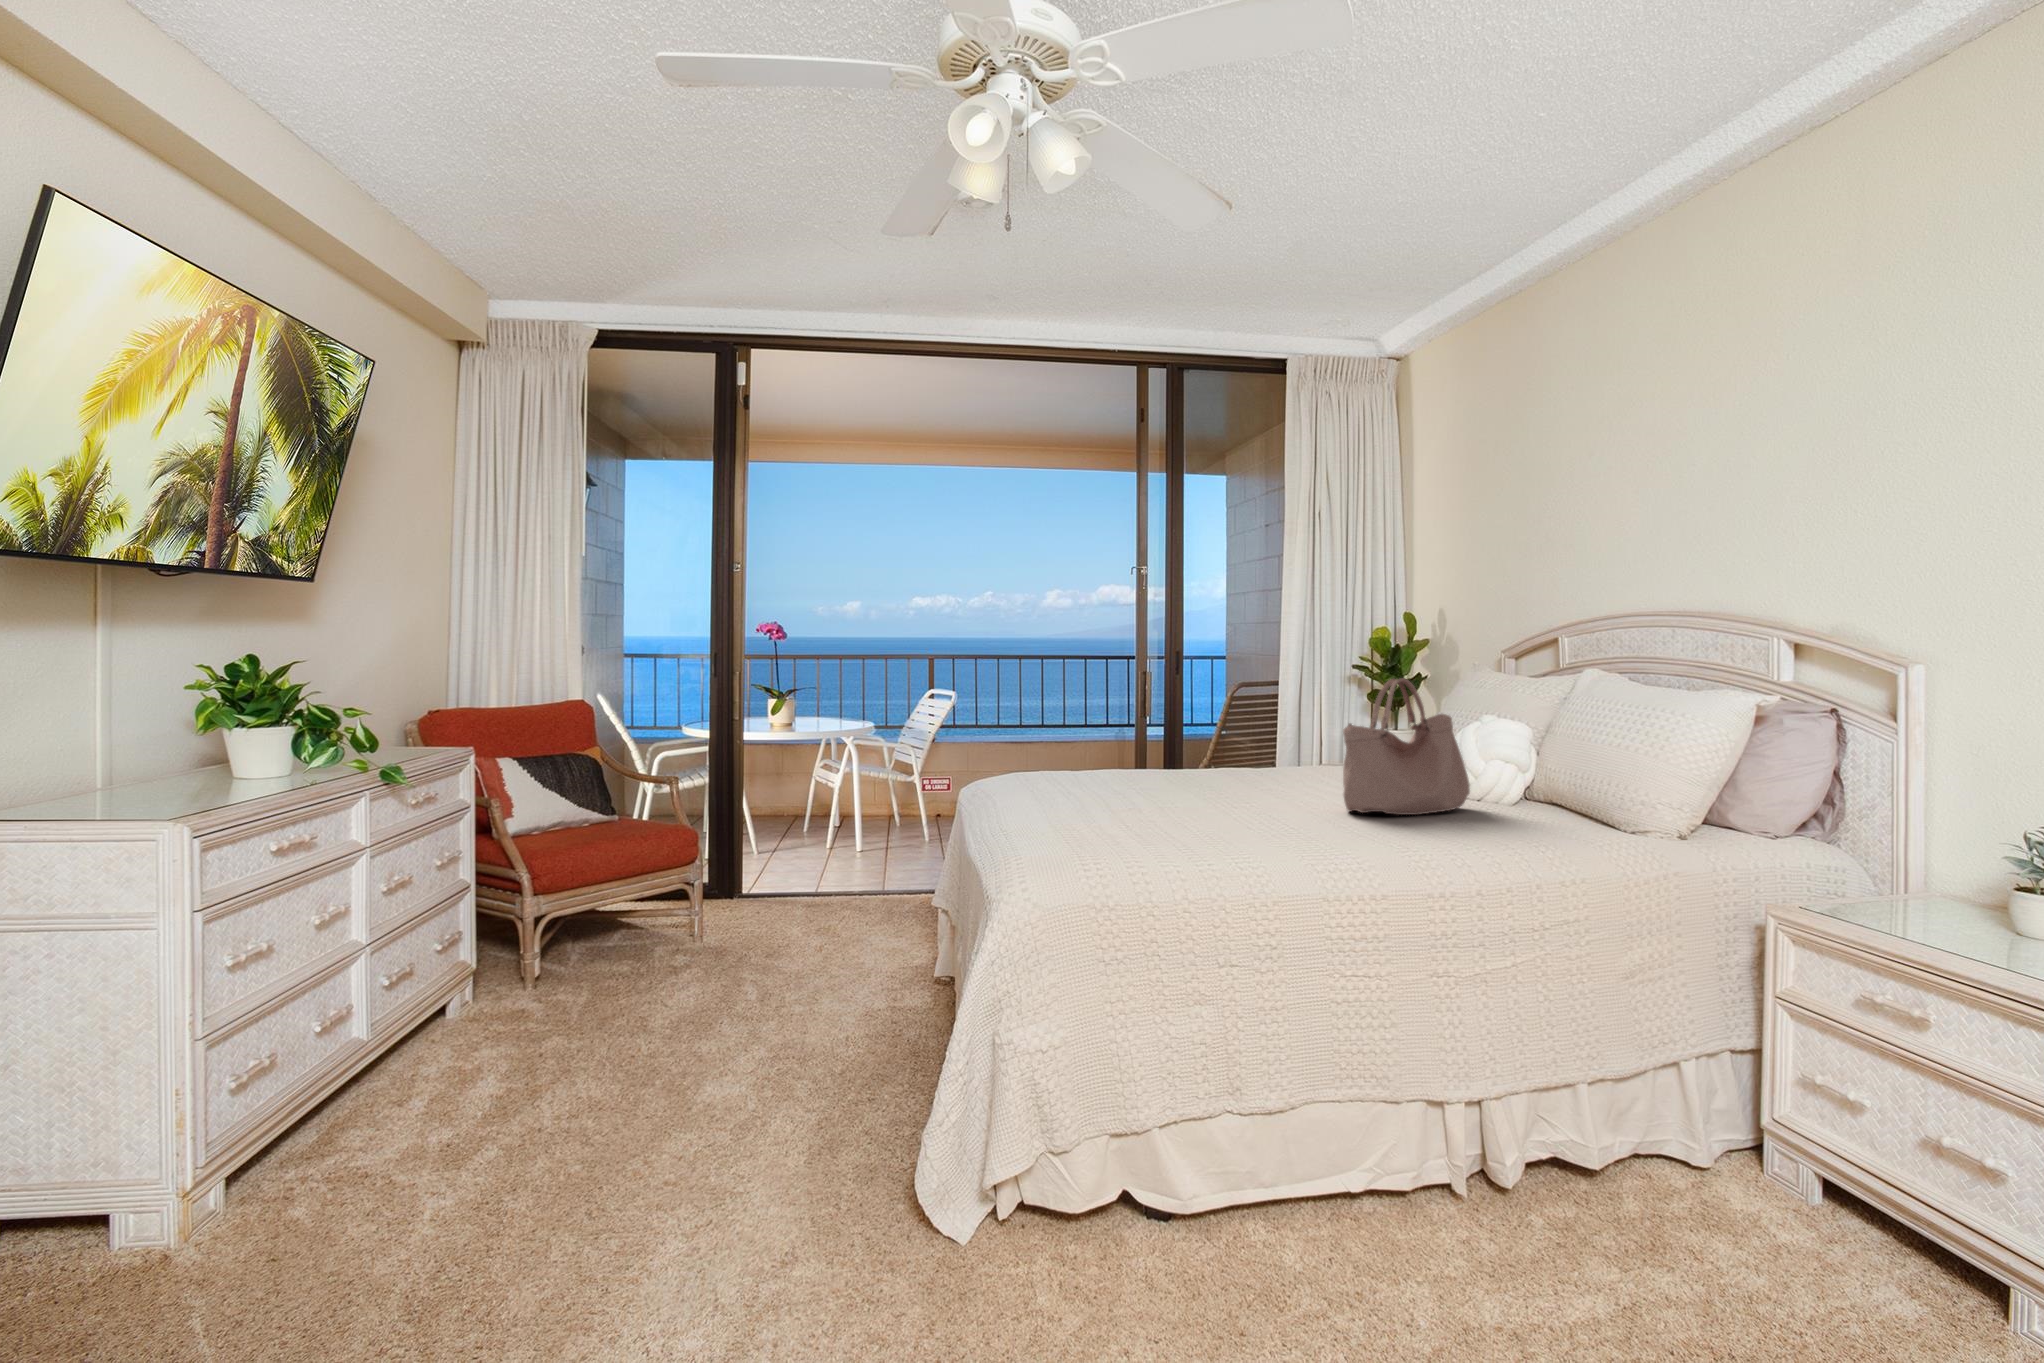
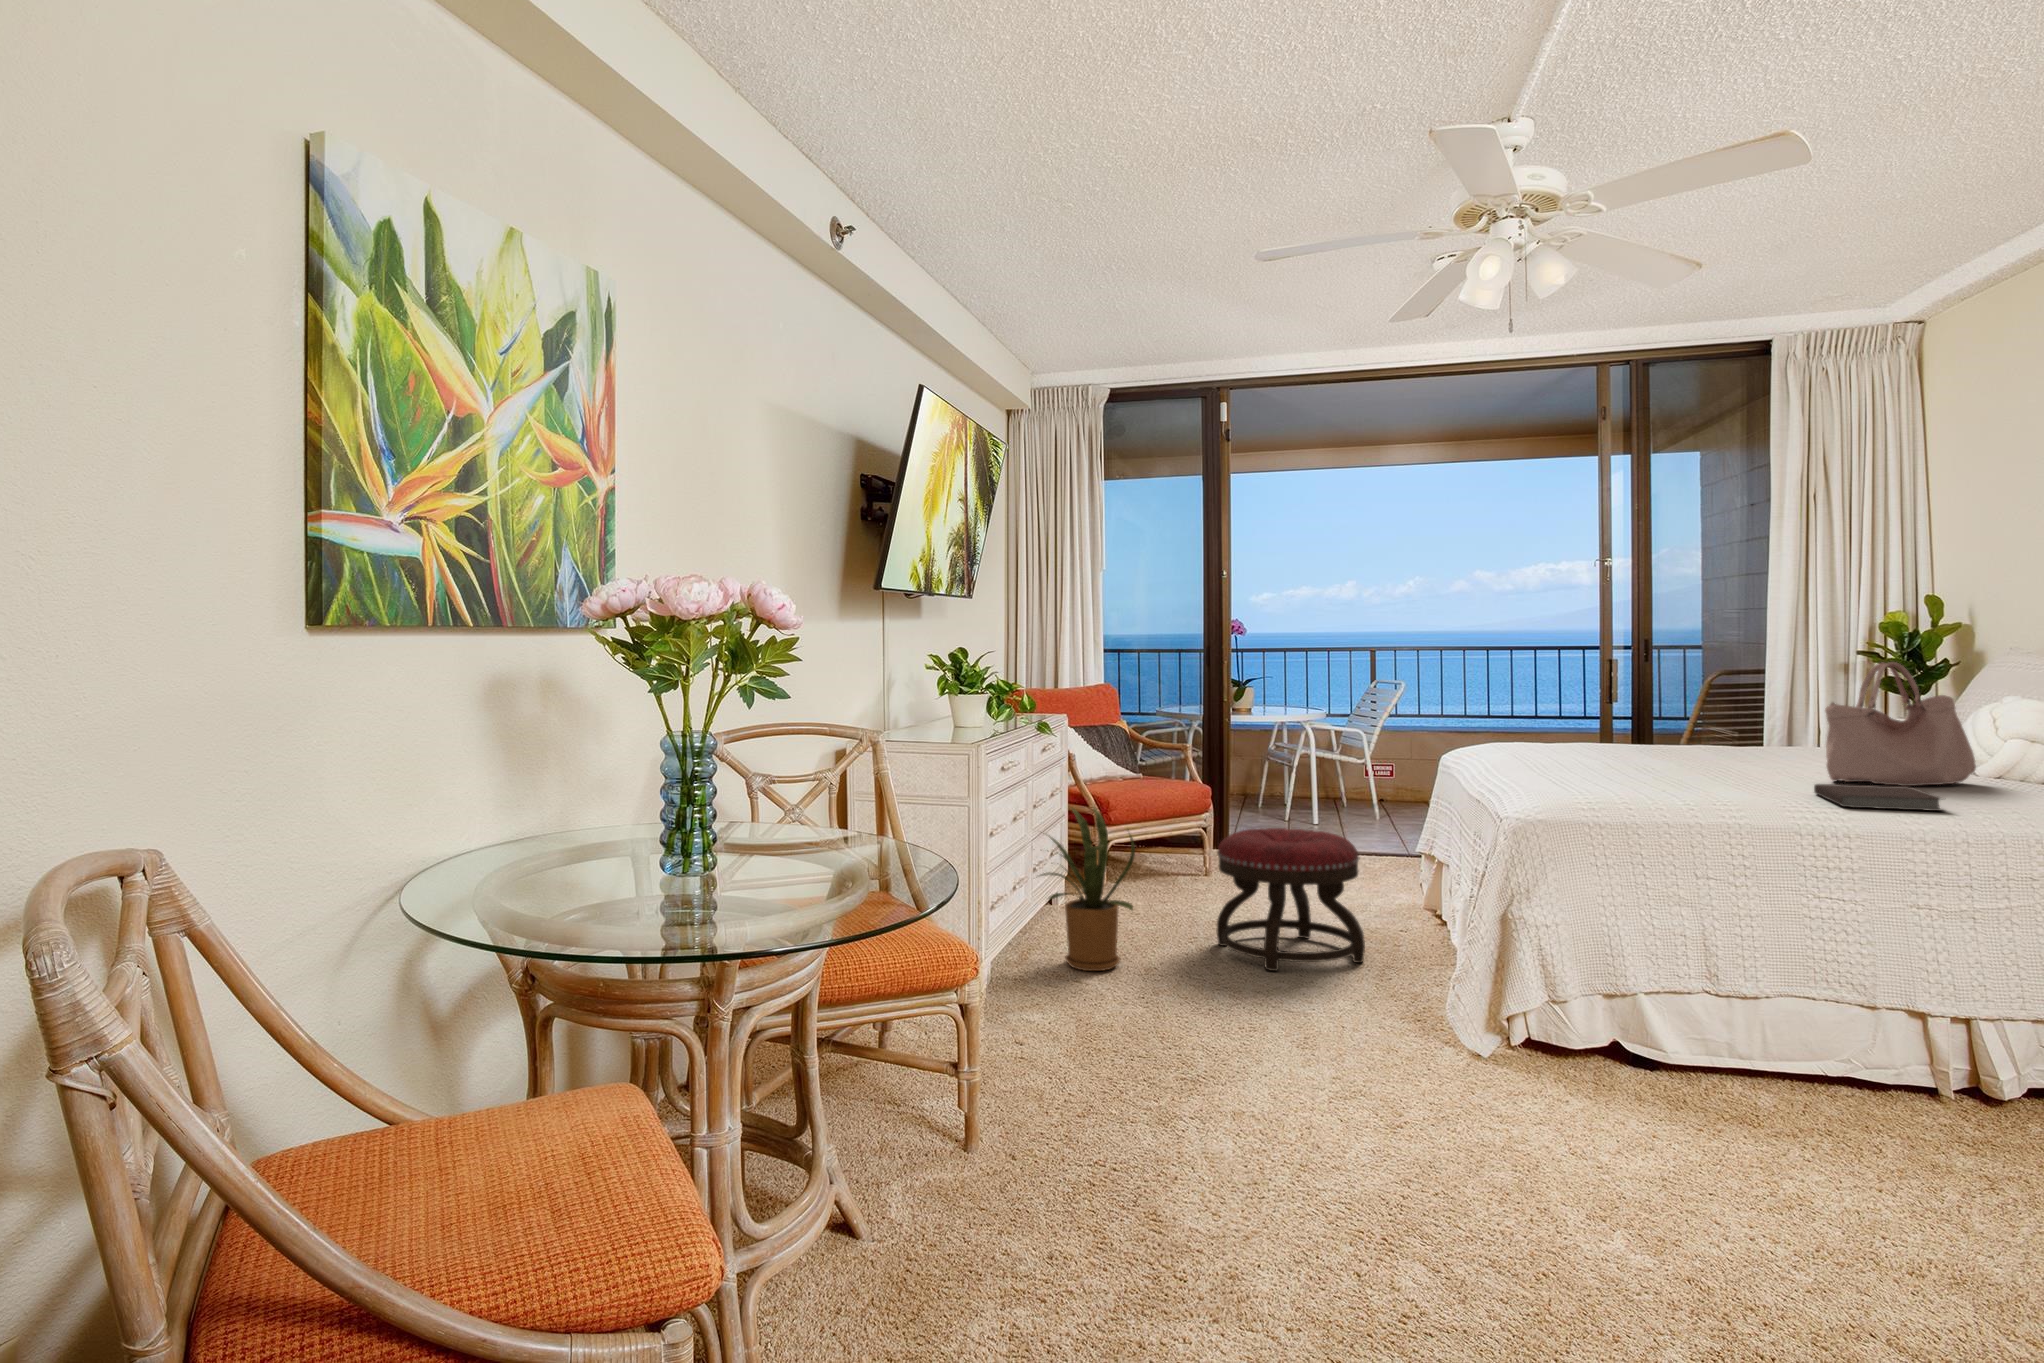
notebook: none [1337,821,1467,855] -> present [1814,784,1942,811]
house plant: none [303,888,499,1163] -> present [1040,808,1135,971]
ottoman: none [651,896,848,1113] -> present [1217,828,1365,971]

